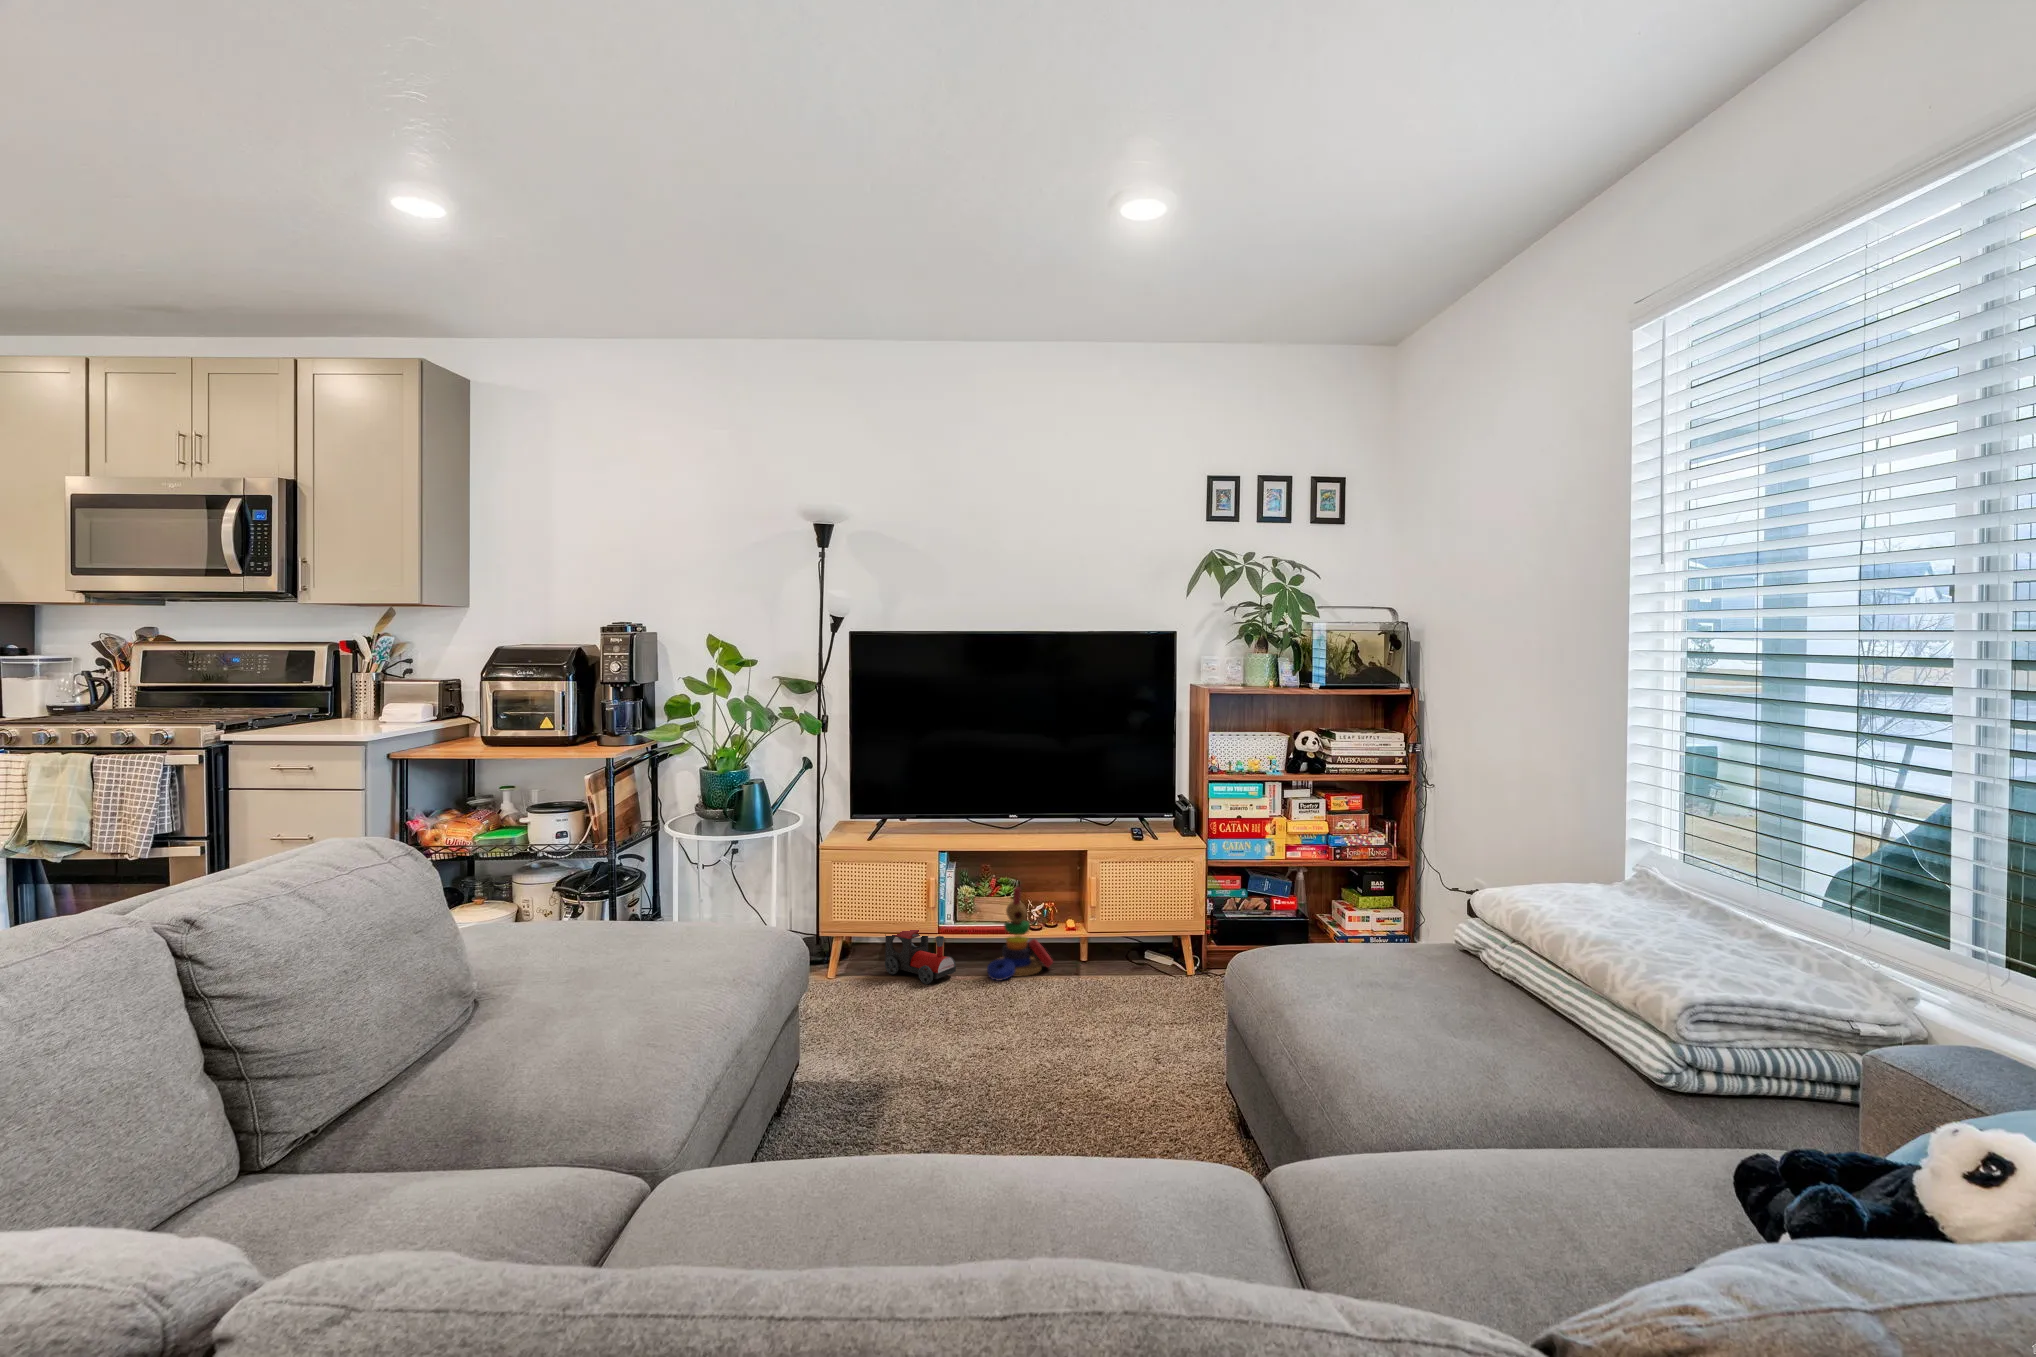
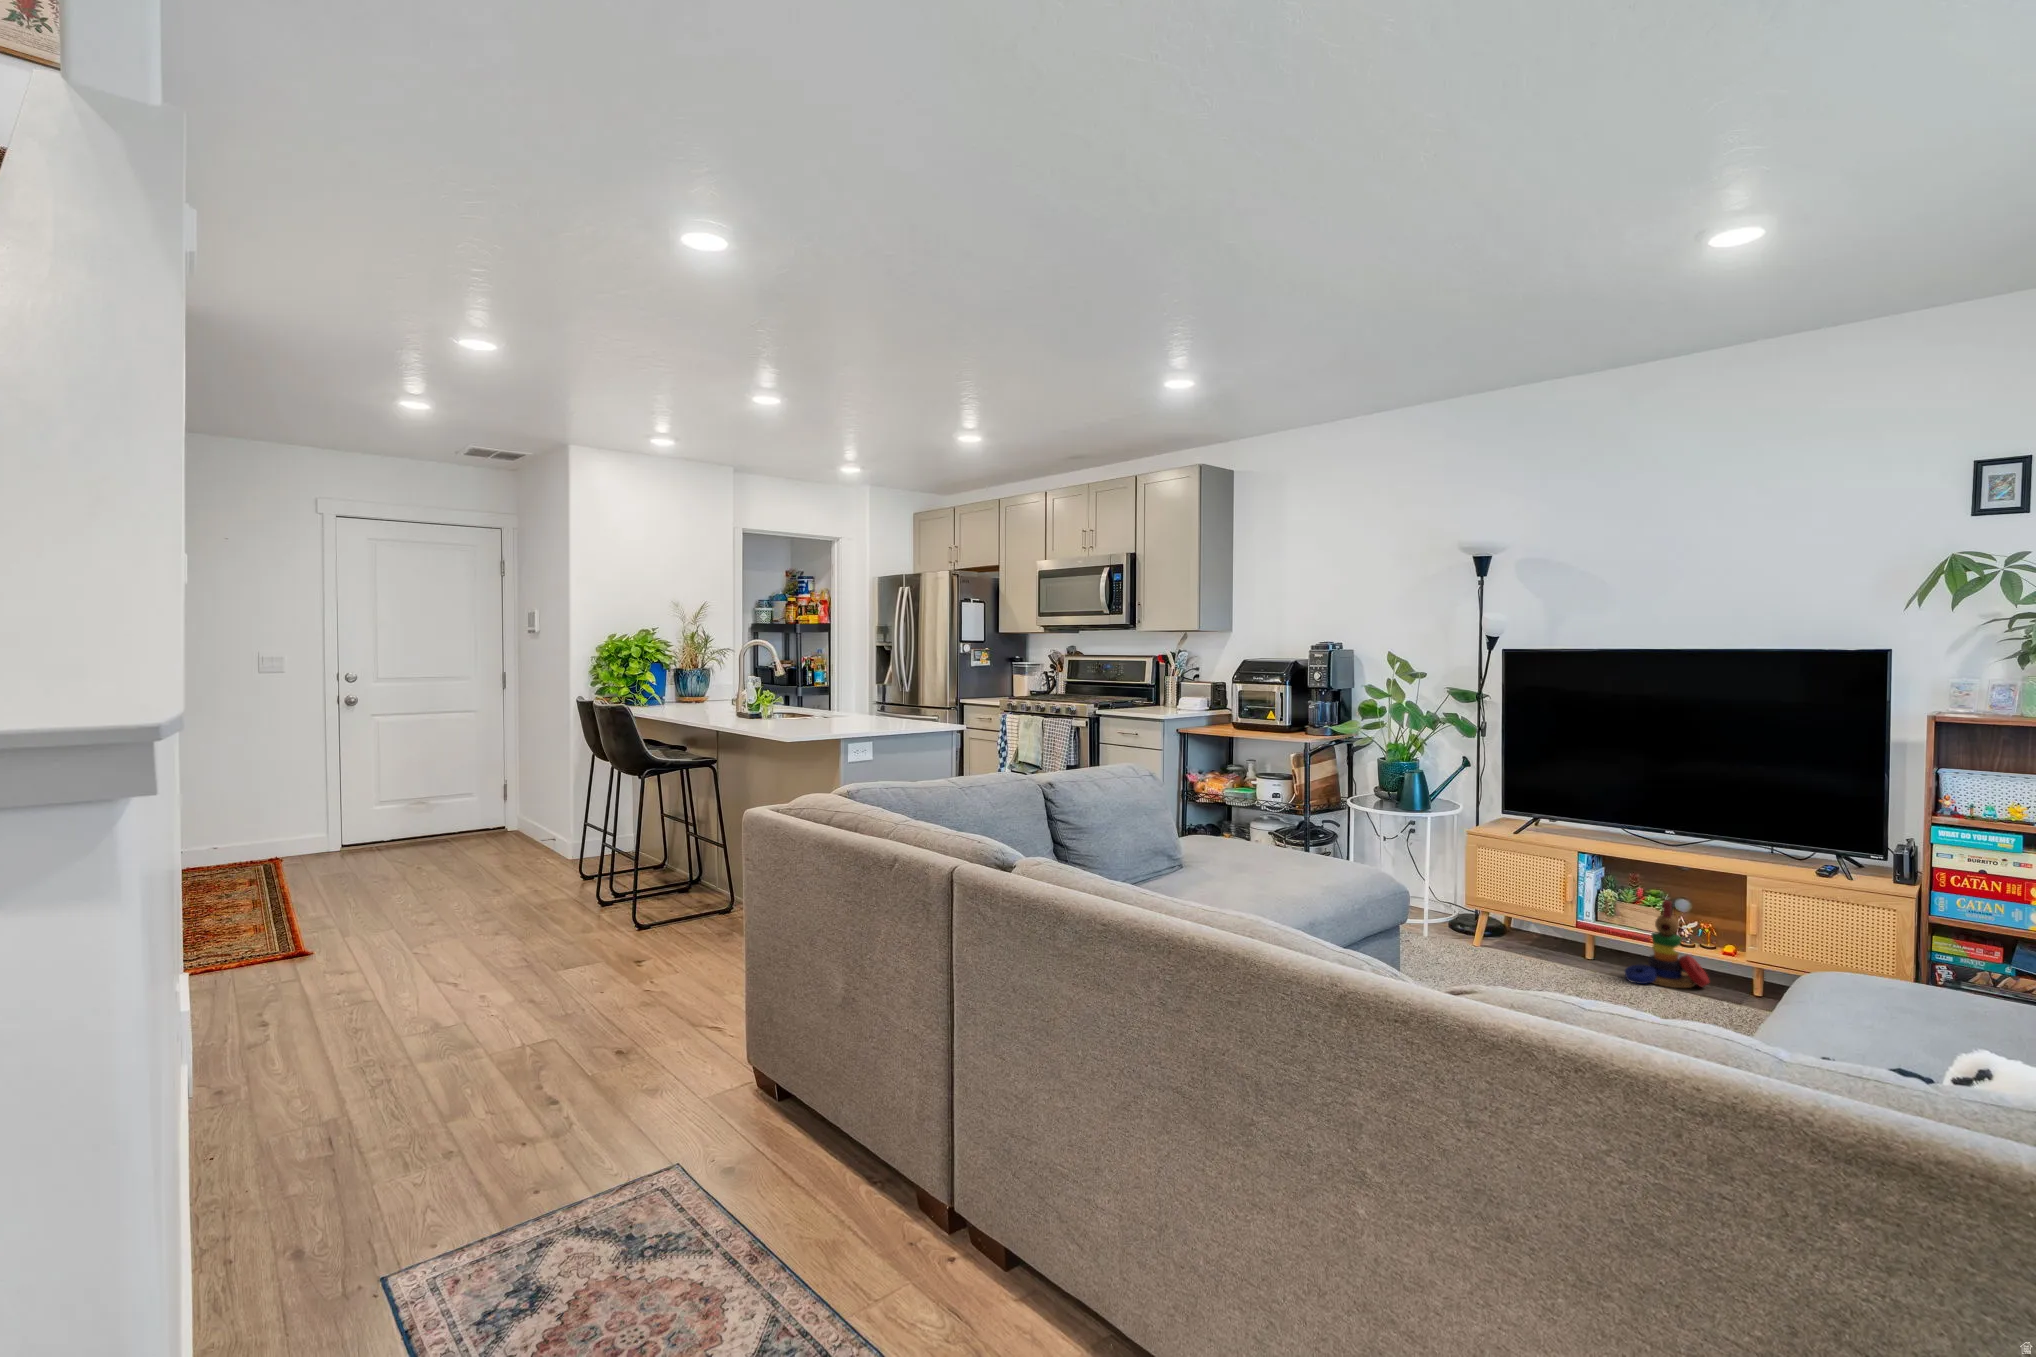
toy train: present [885,930,956,984] -> none [1524,912,1592,968]

